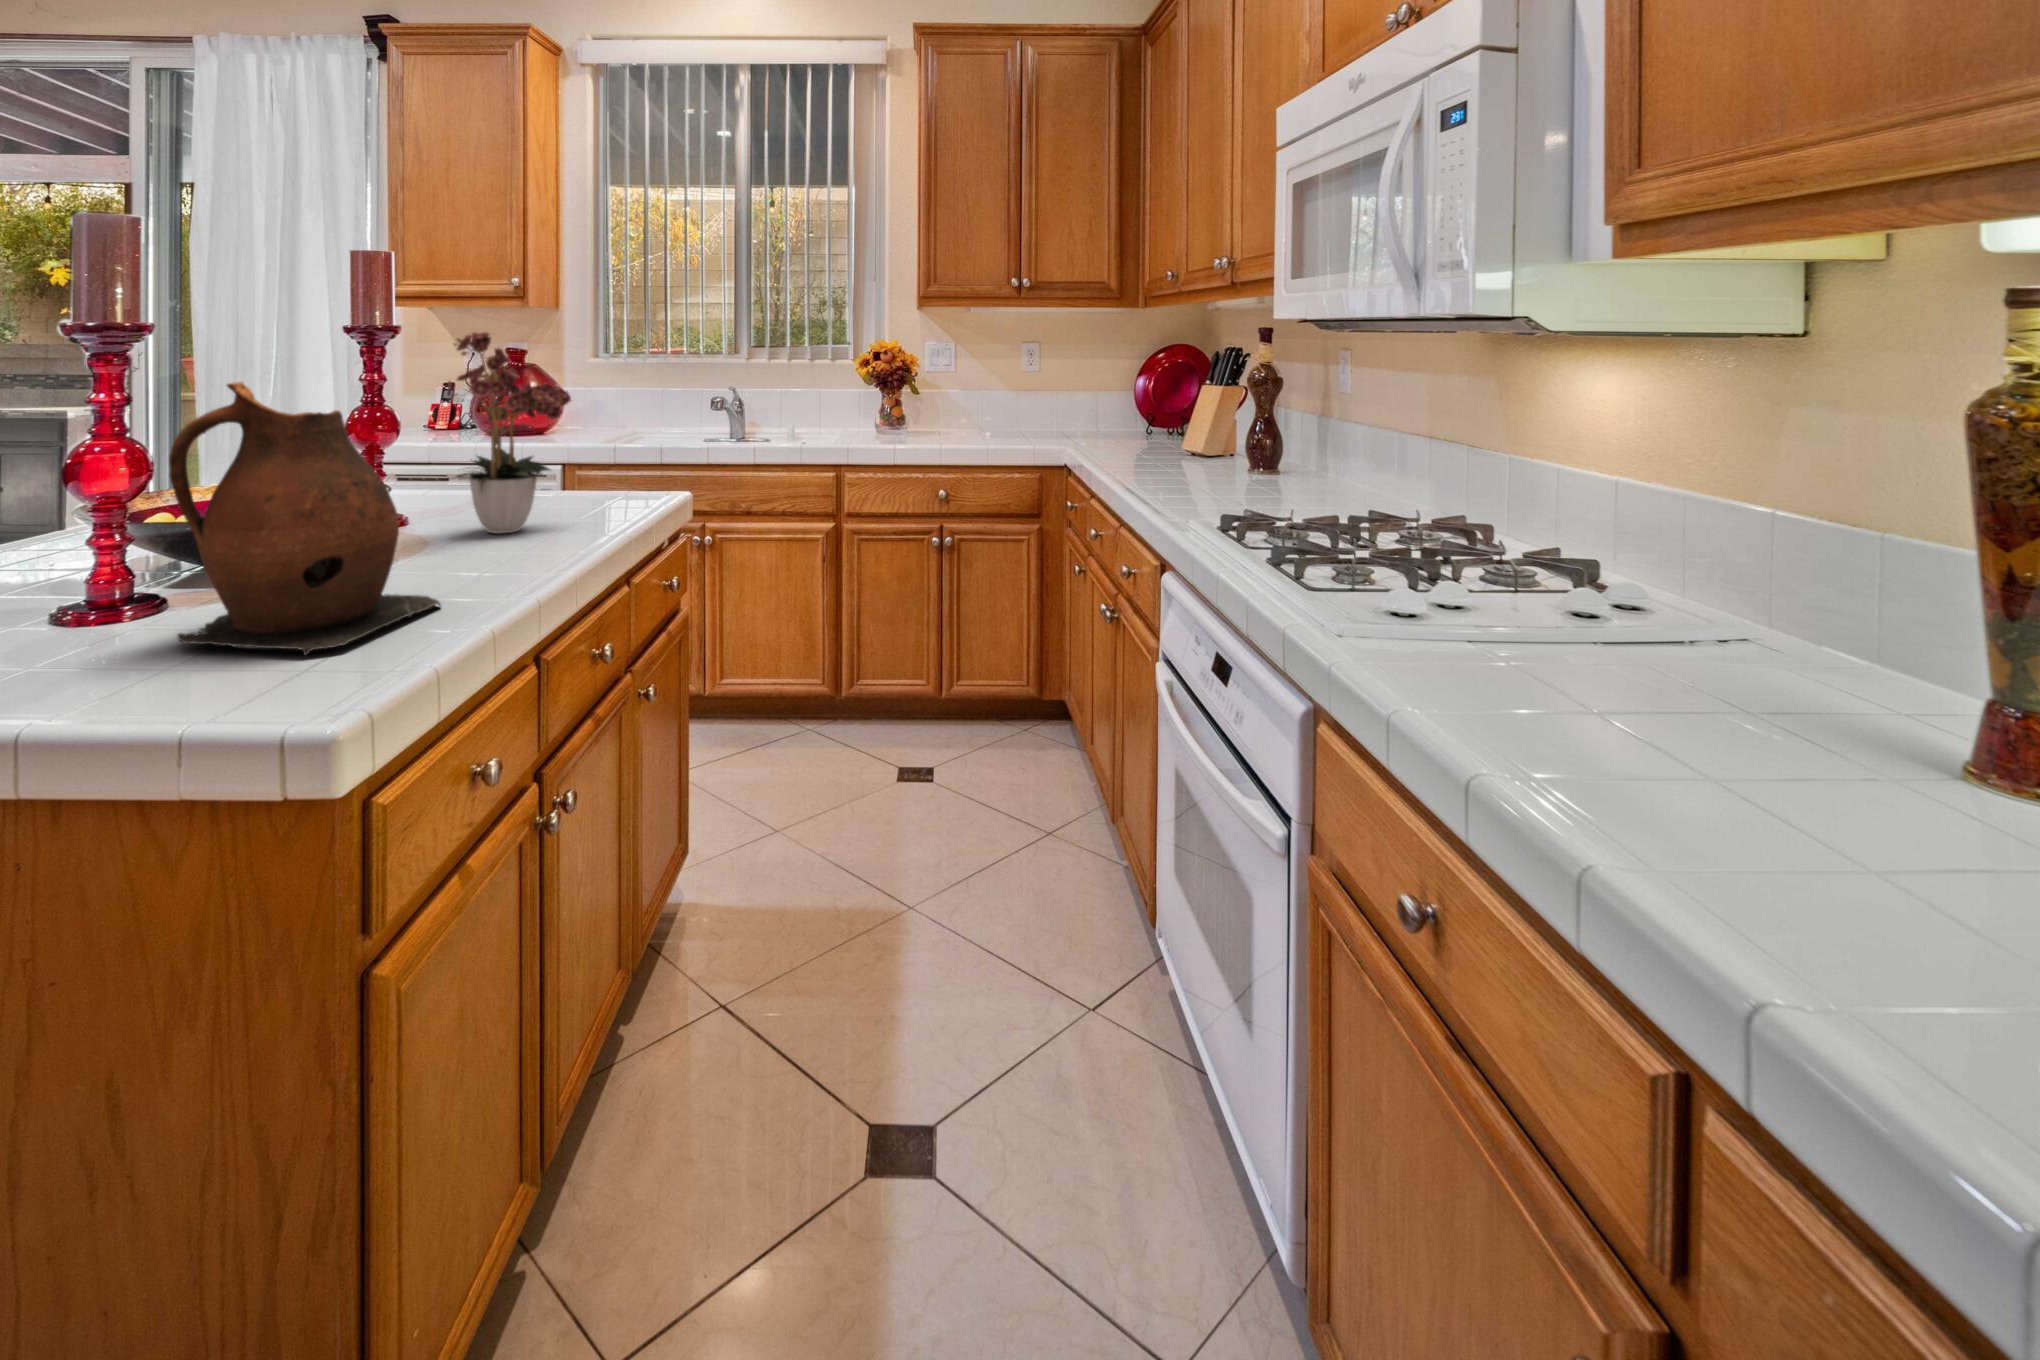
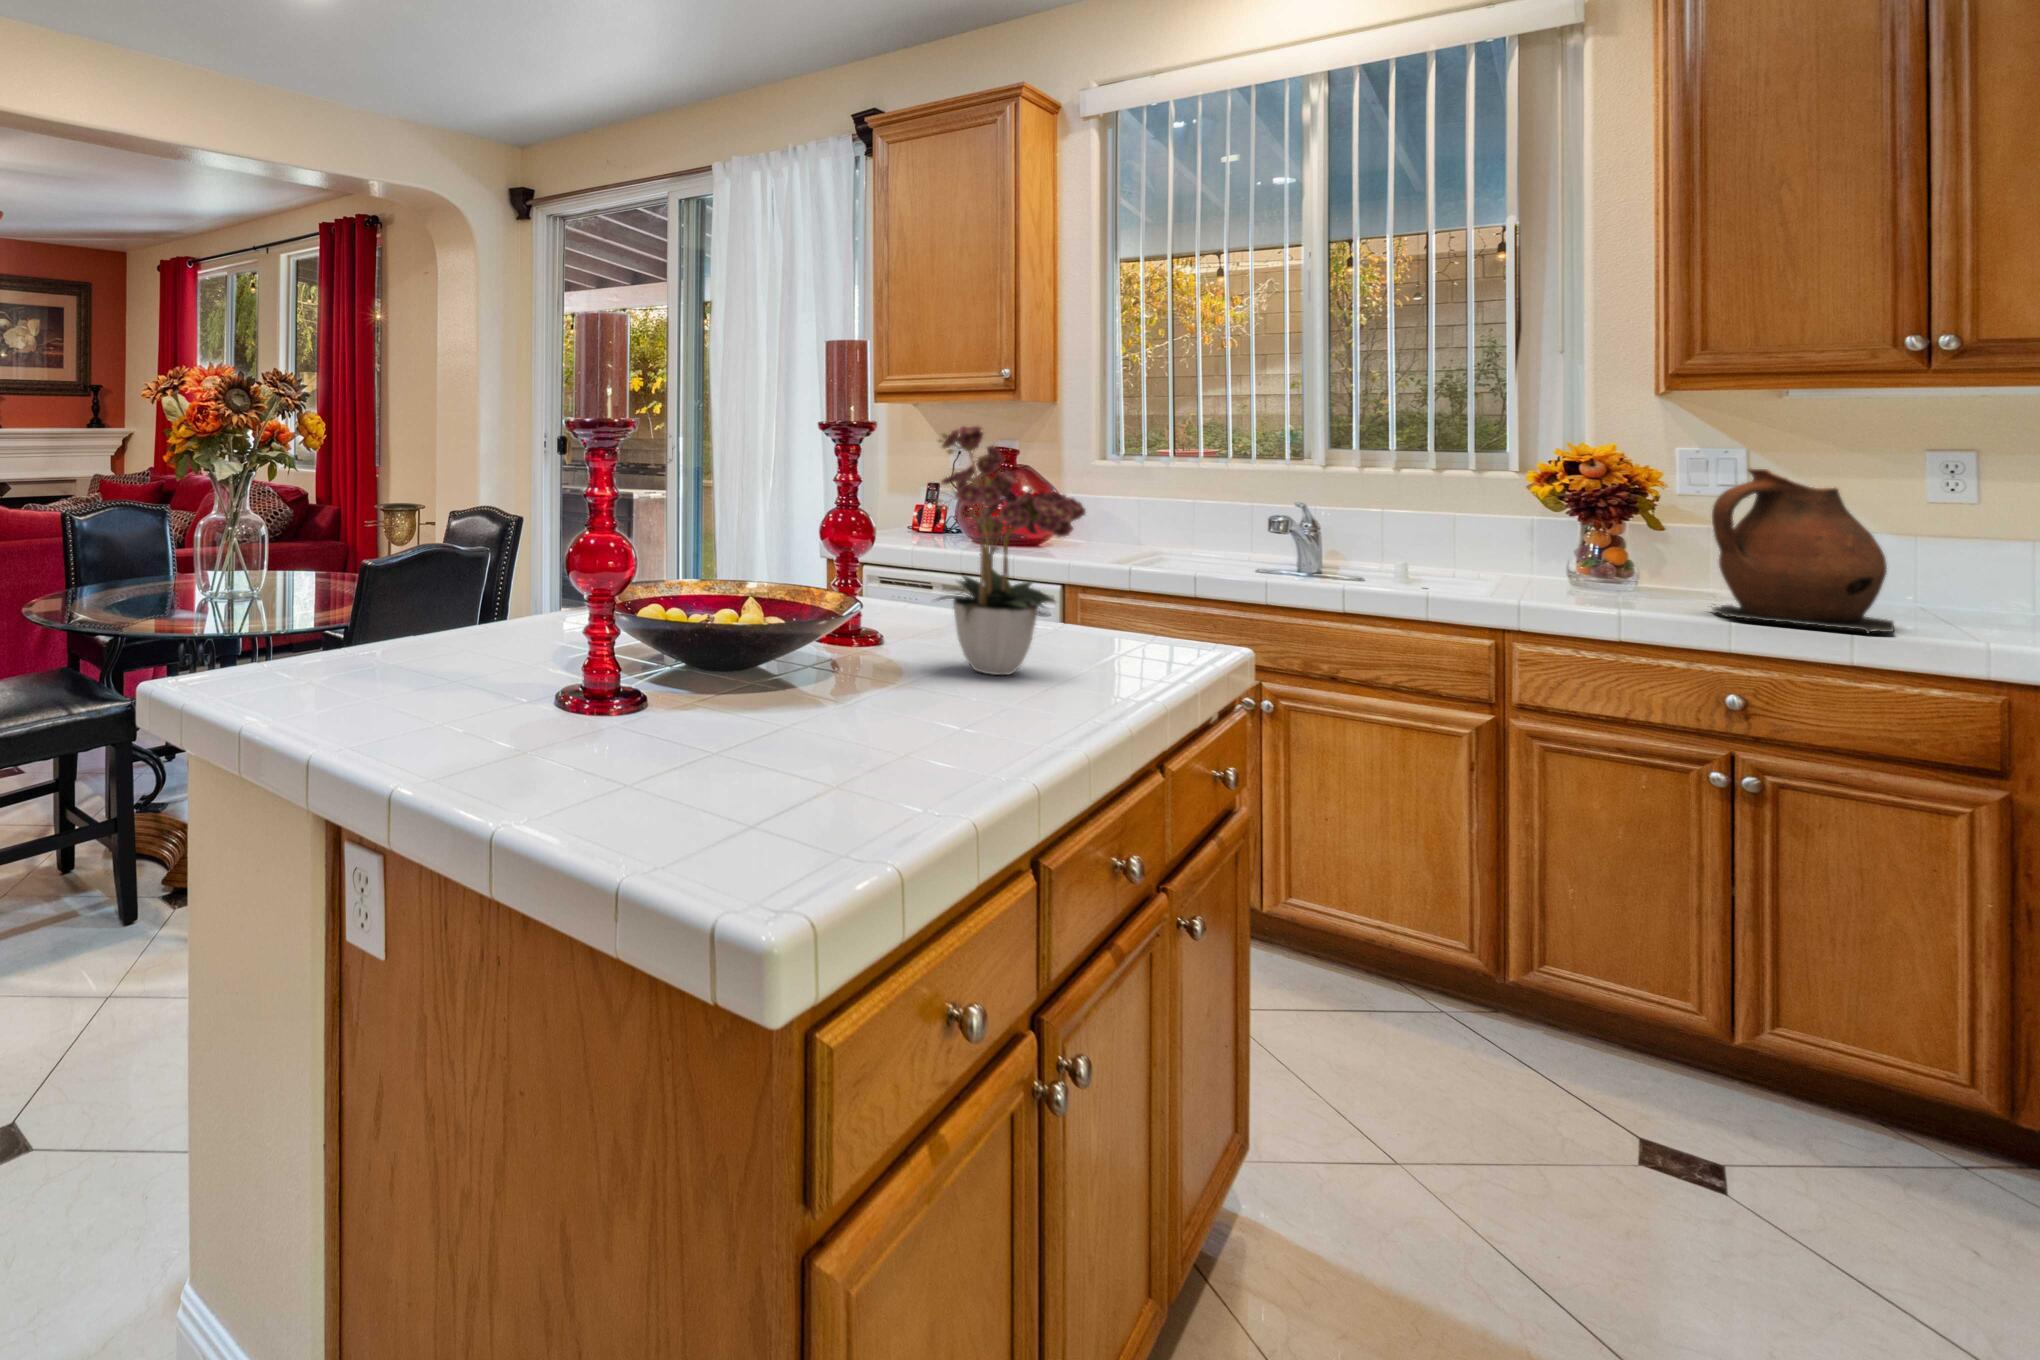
ceramic pitcher: present [169,382,441,655] -> present [1712,469,1894,633]

